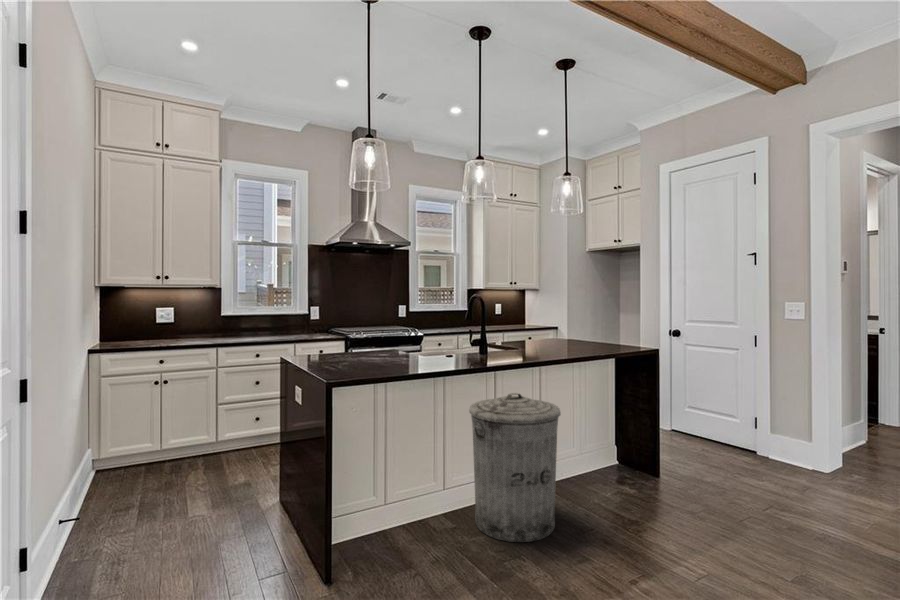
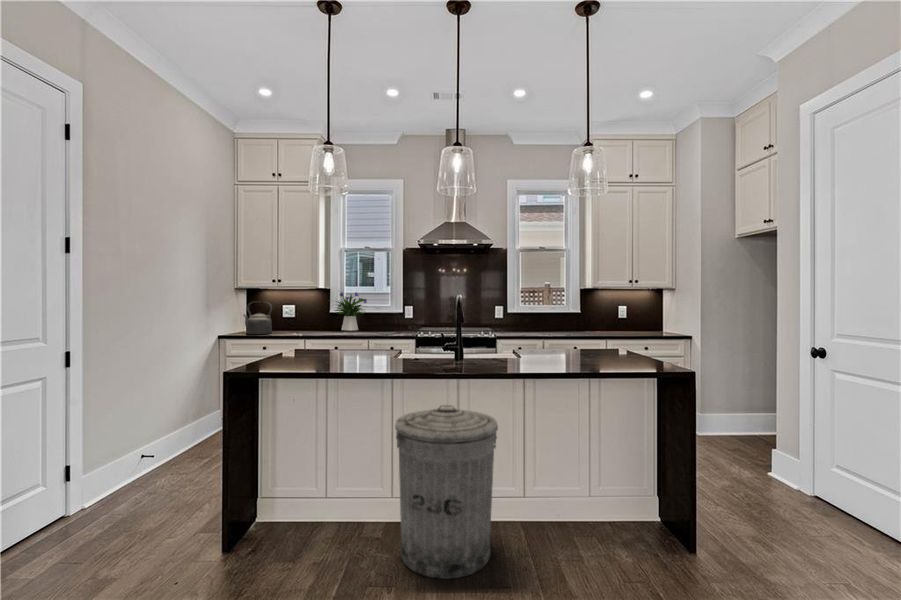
flower arrangement: none [232,290,279,336] -> present [335,292,367,331]
kettle: none [123,305,168,347] -> present [243,301,272,335]

